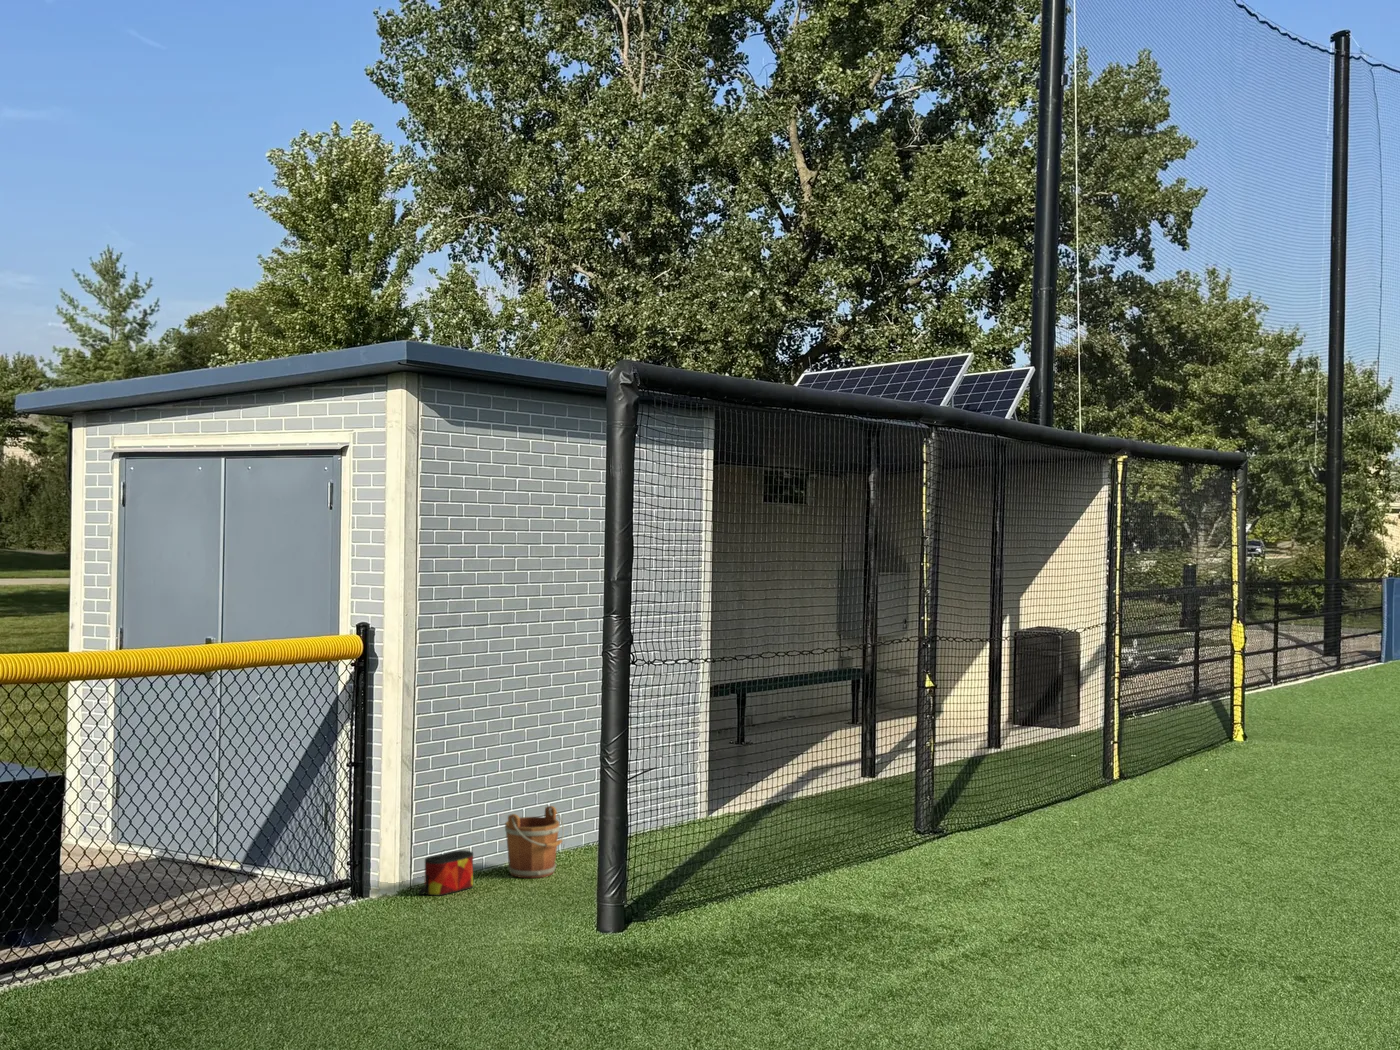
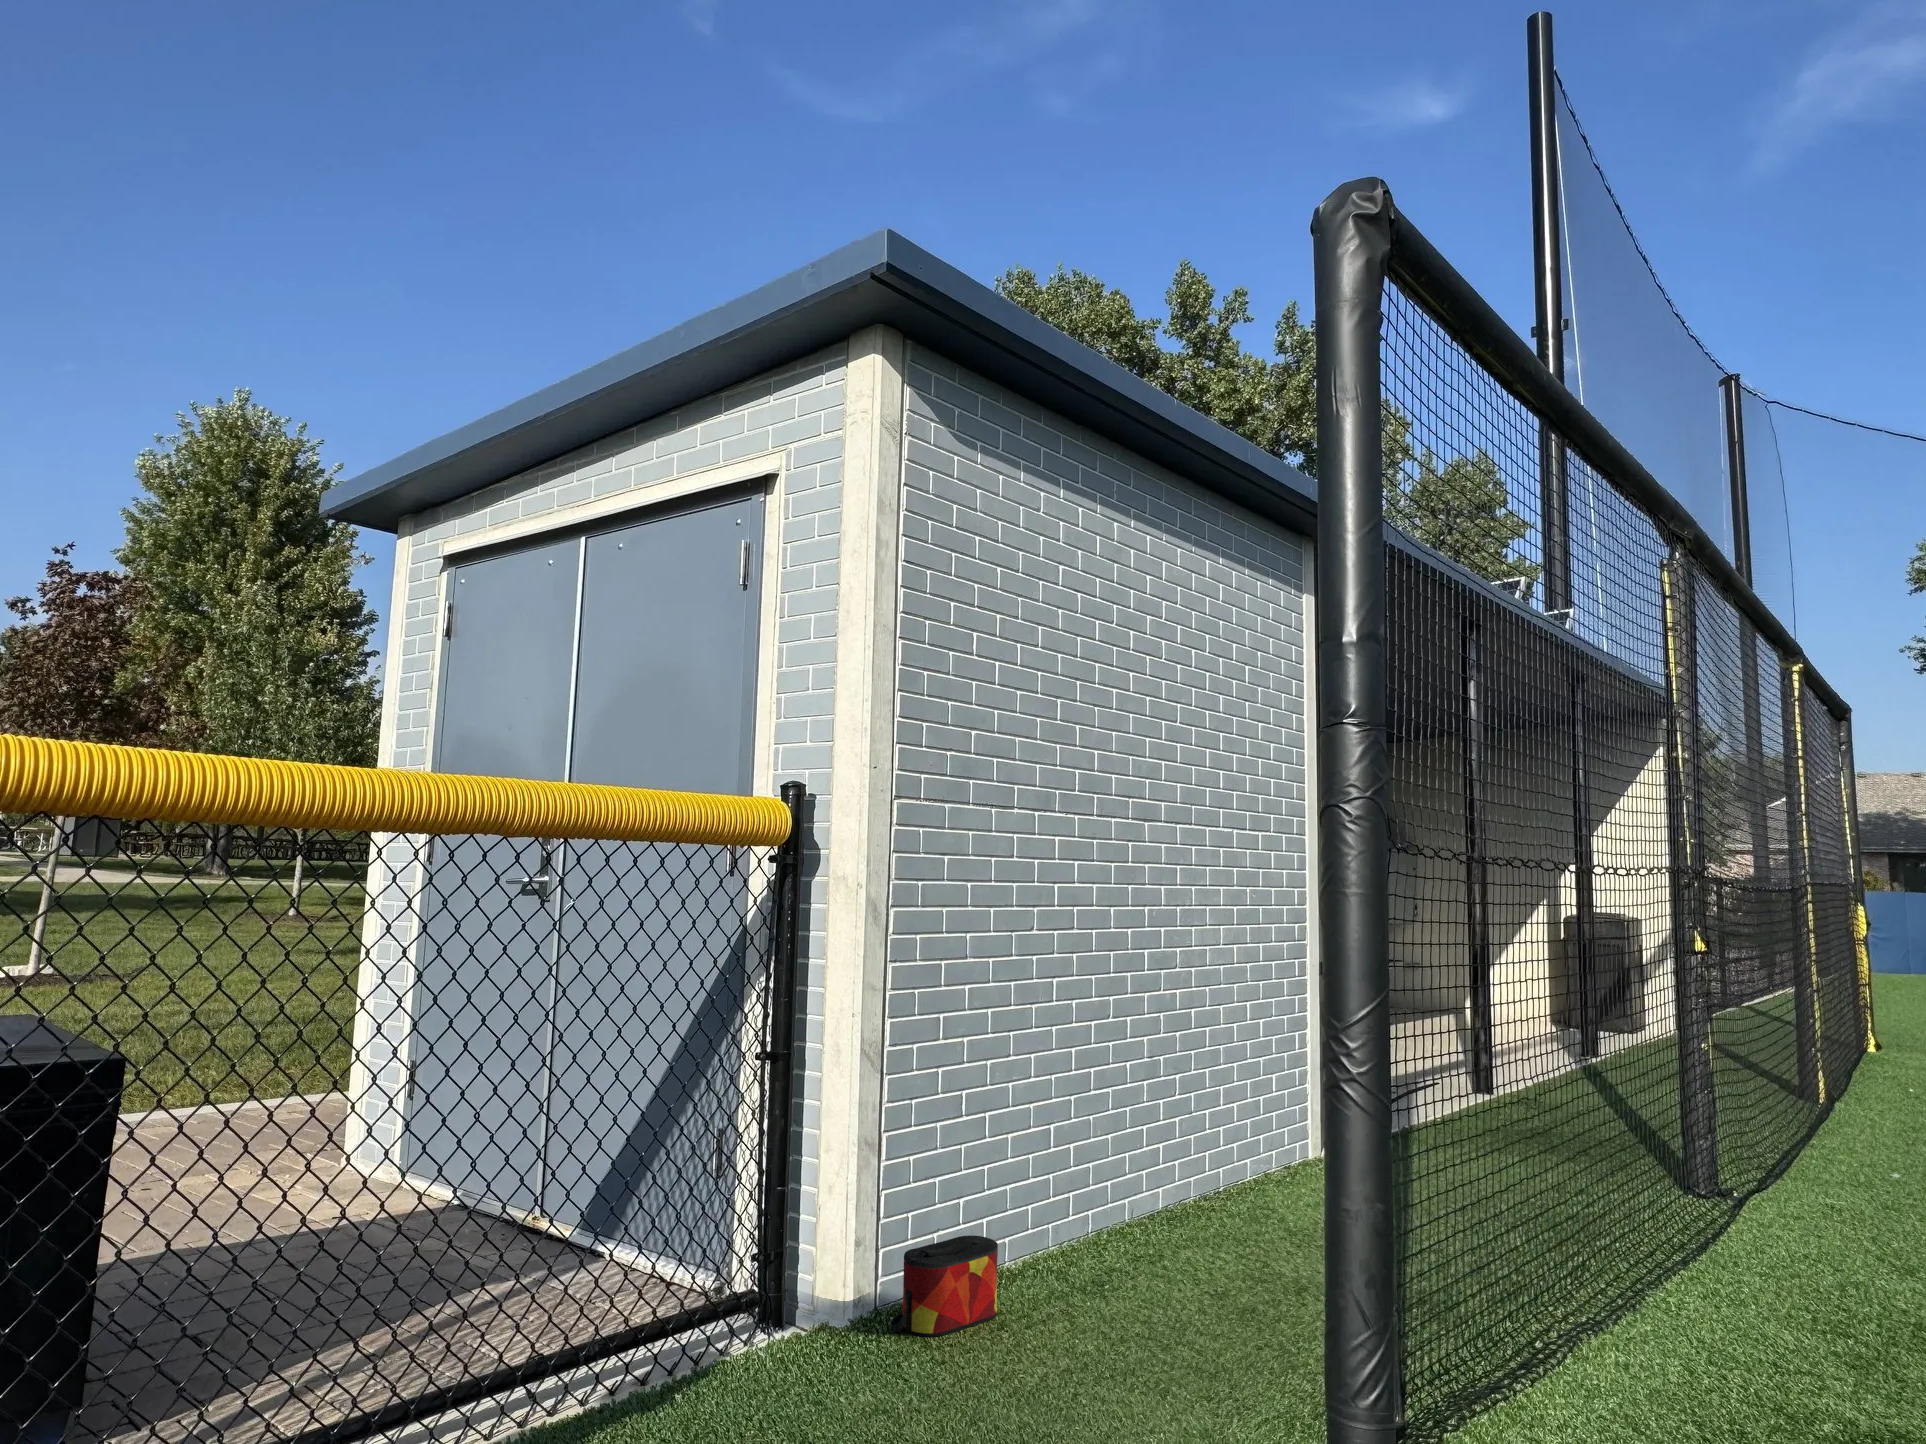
bucket: present [505,806,564,878] -> none [1052,1148,1167,1297]

